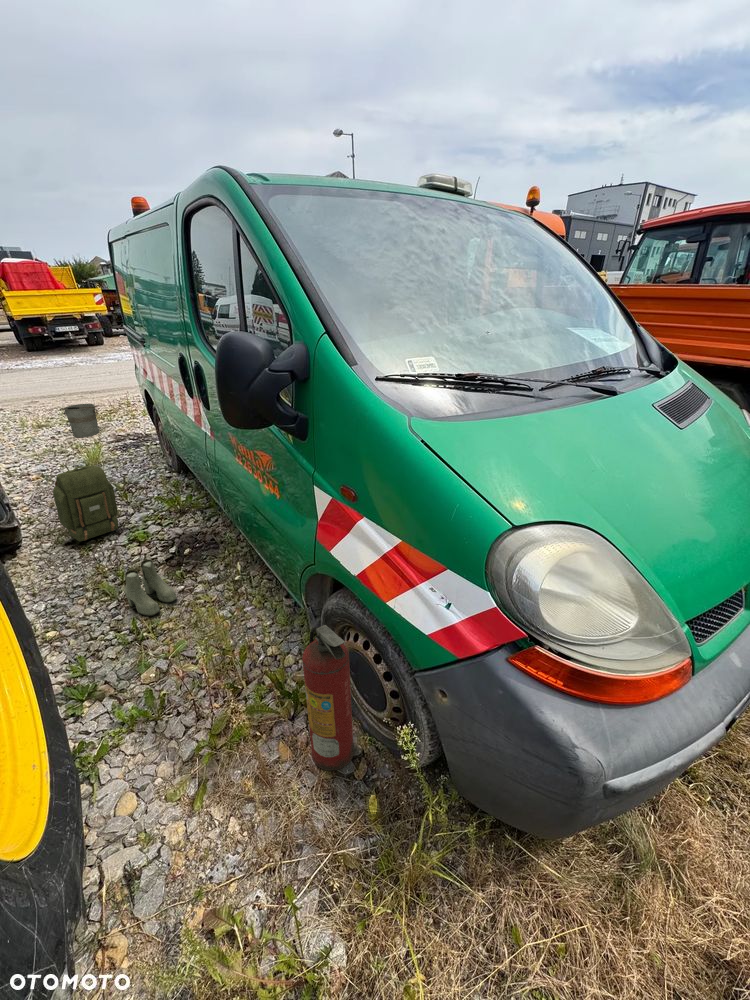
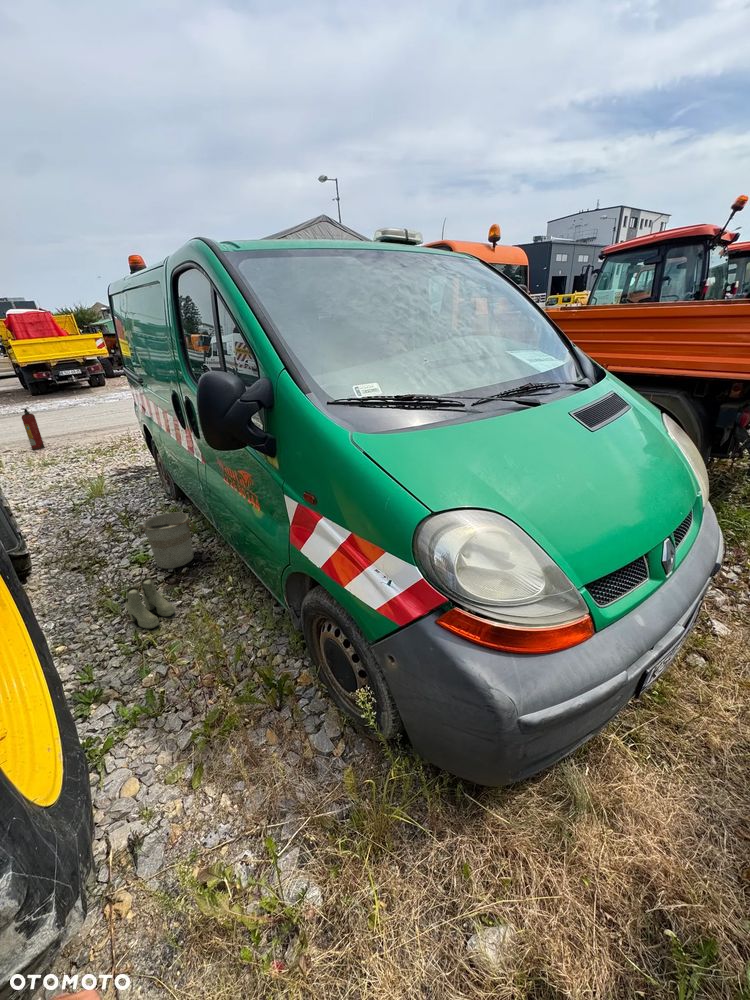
bucket: present [61,404,99,437] -> present [139,512,193,569]
backpack: present [53,465,118,542] -> none [60,496,121,567]
fire extinguisher: present [302,625,354,771] -> present [22,409,45,450]

